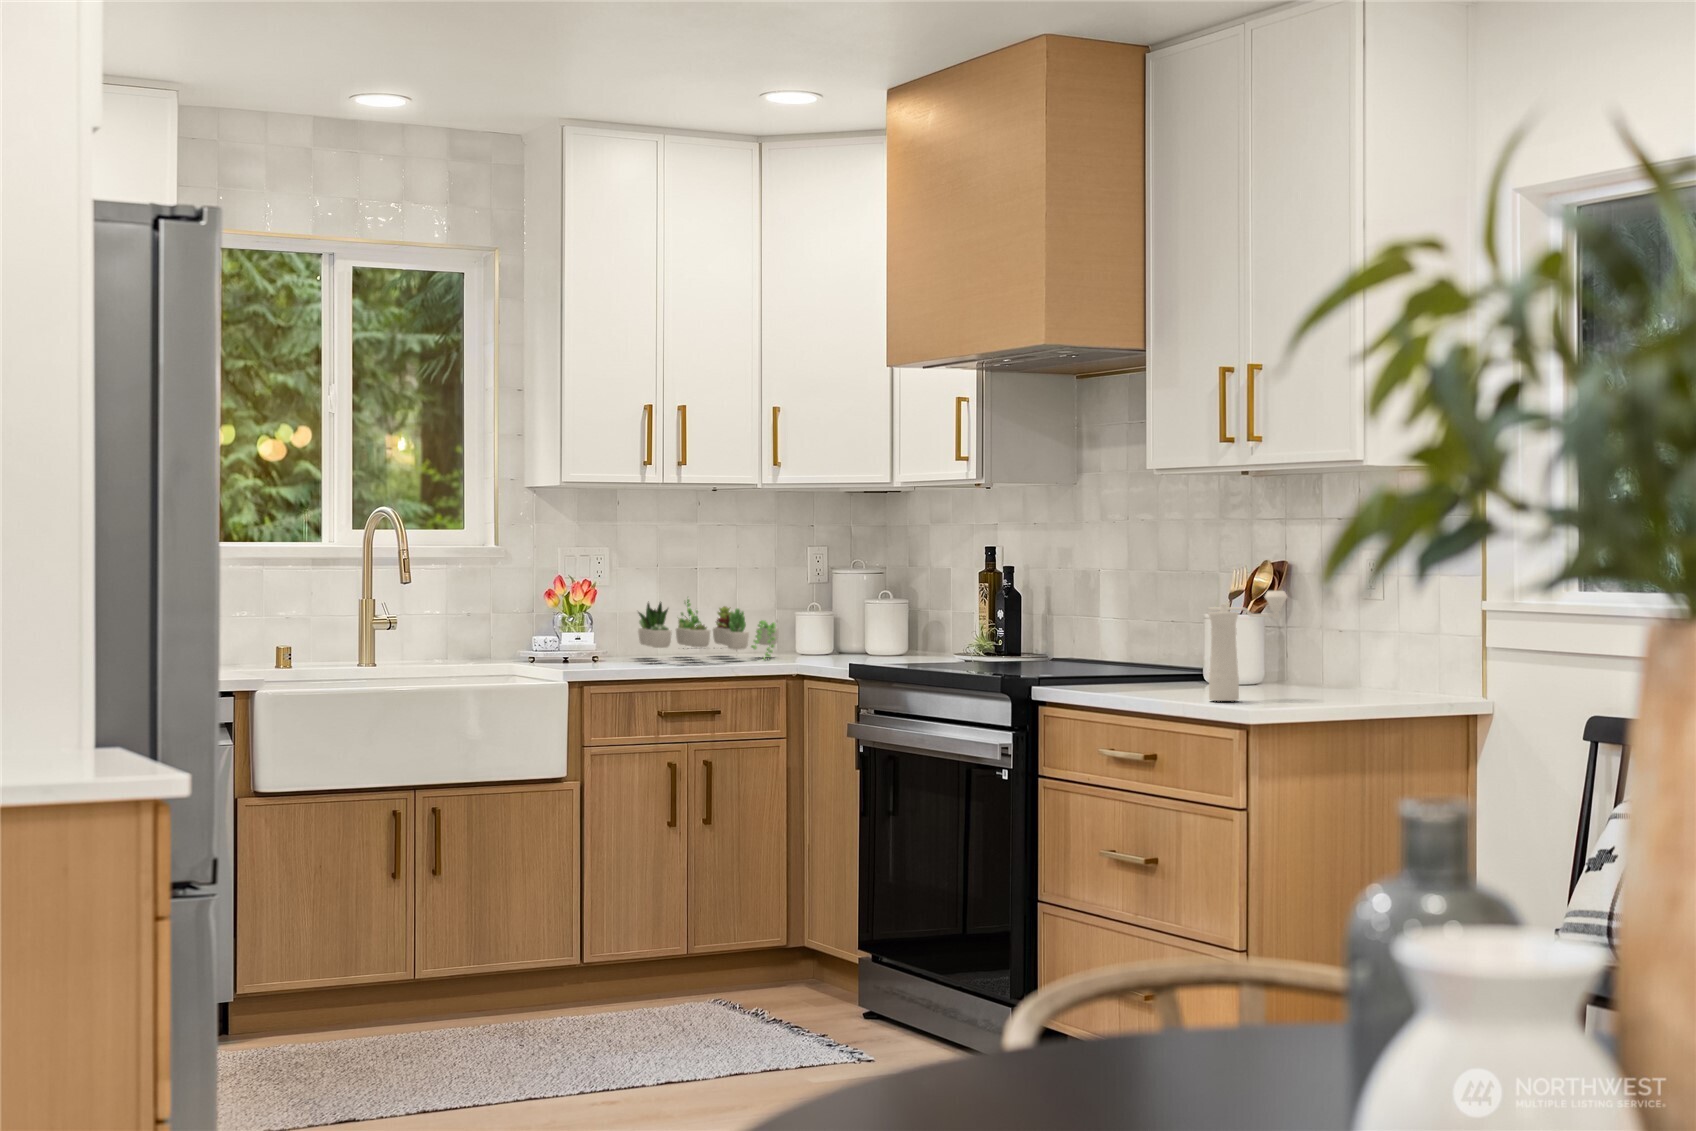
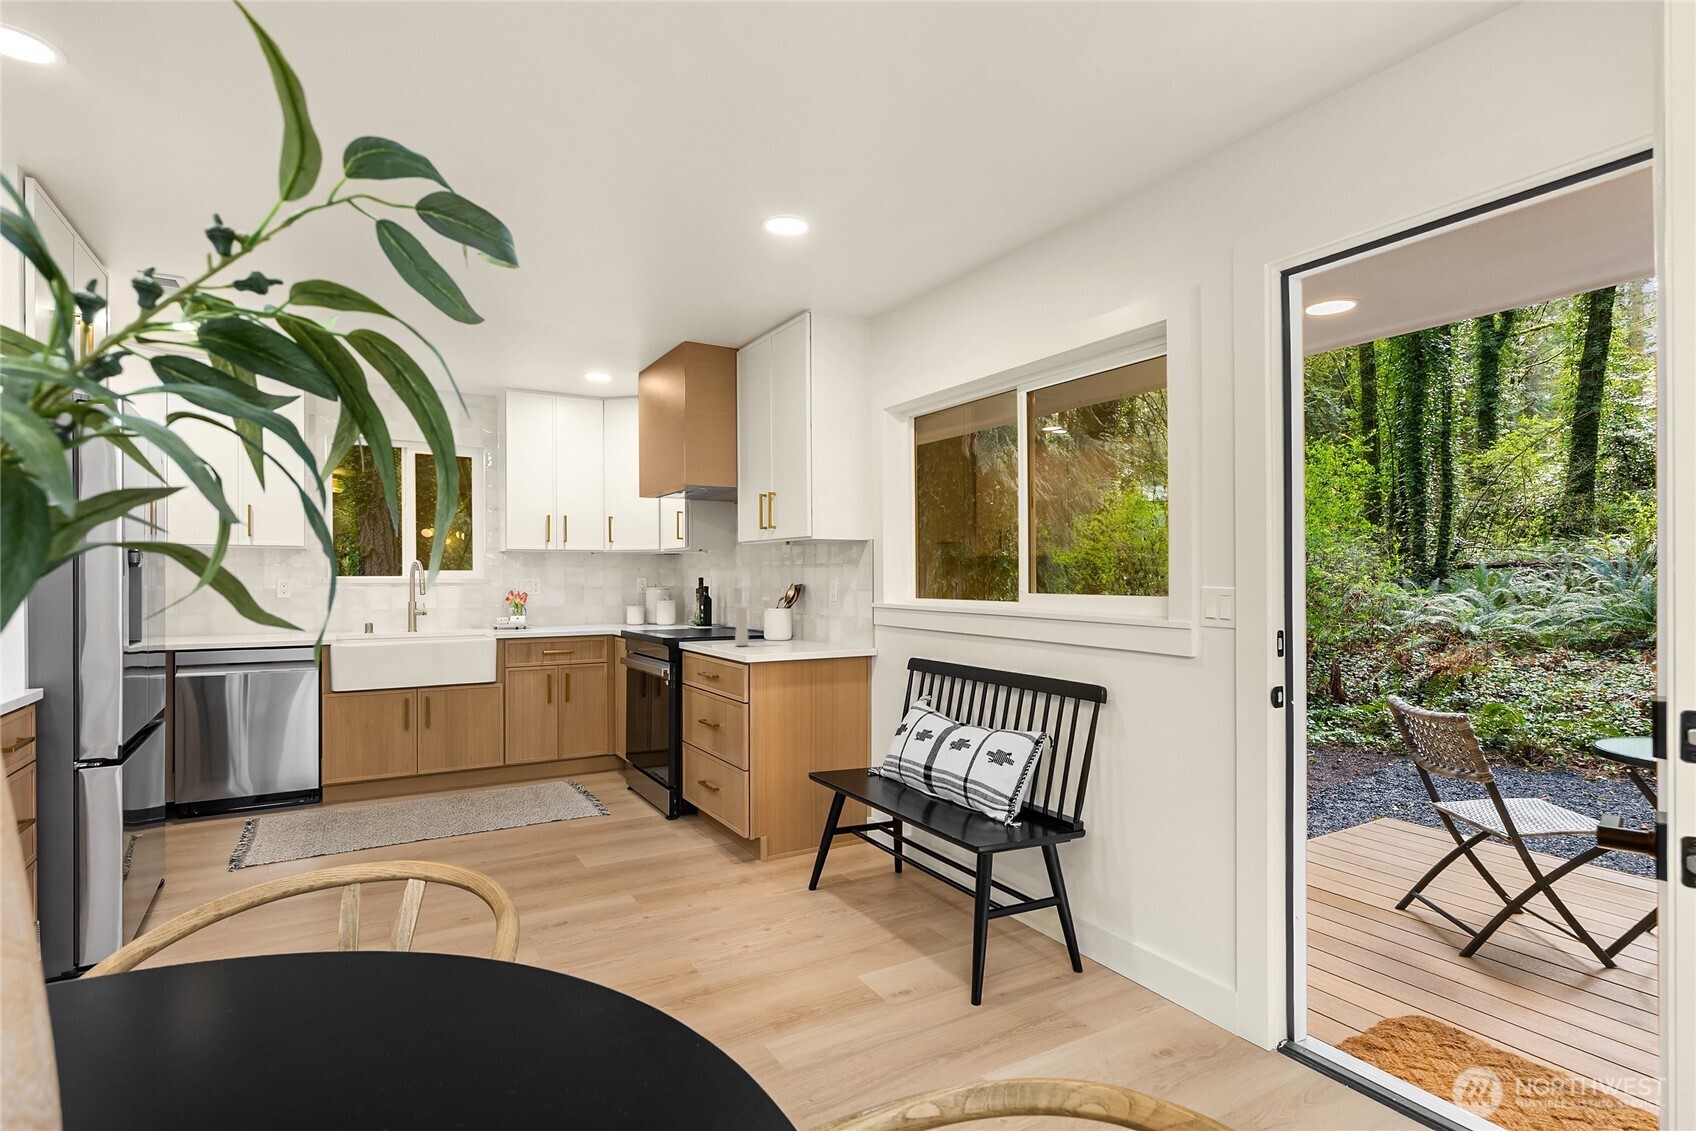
succulent plant: present [638,600,779,660] -> none [542,599,610,629]

